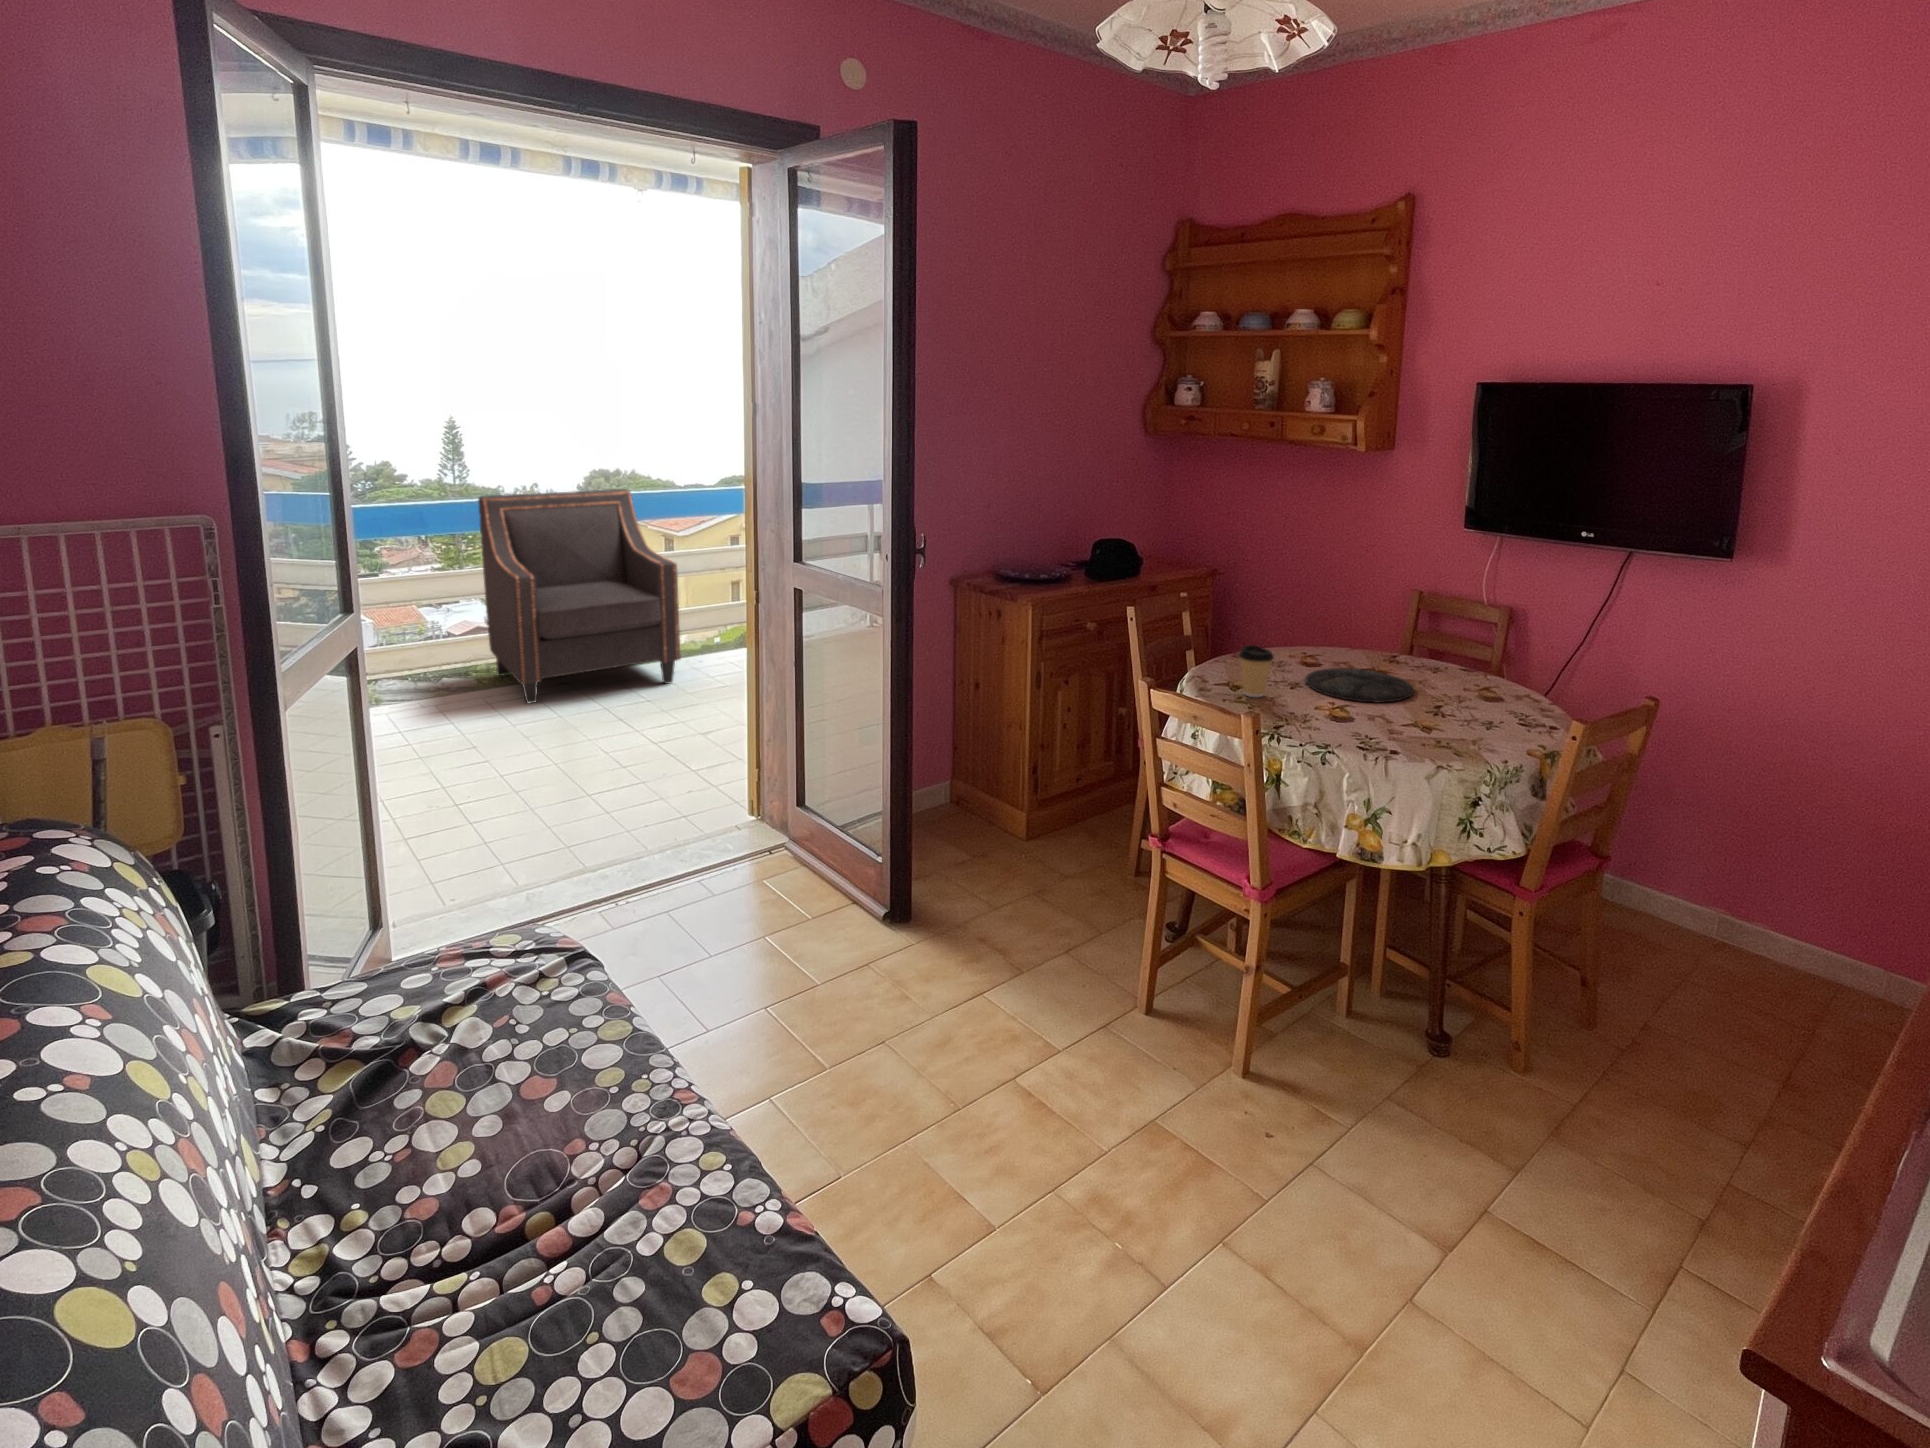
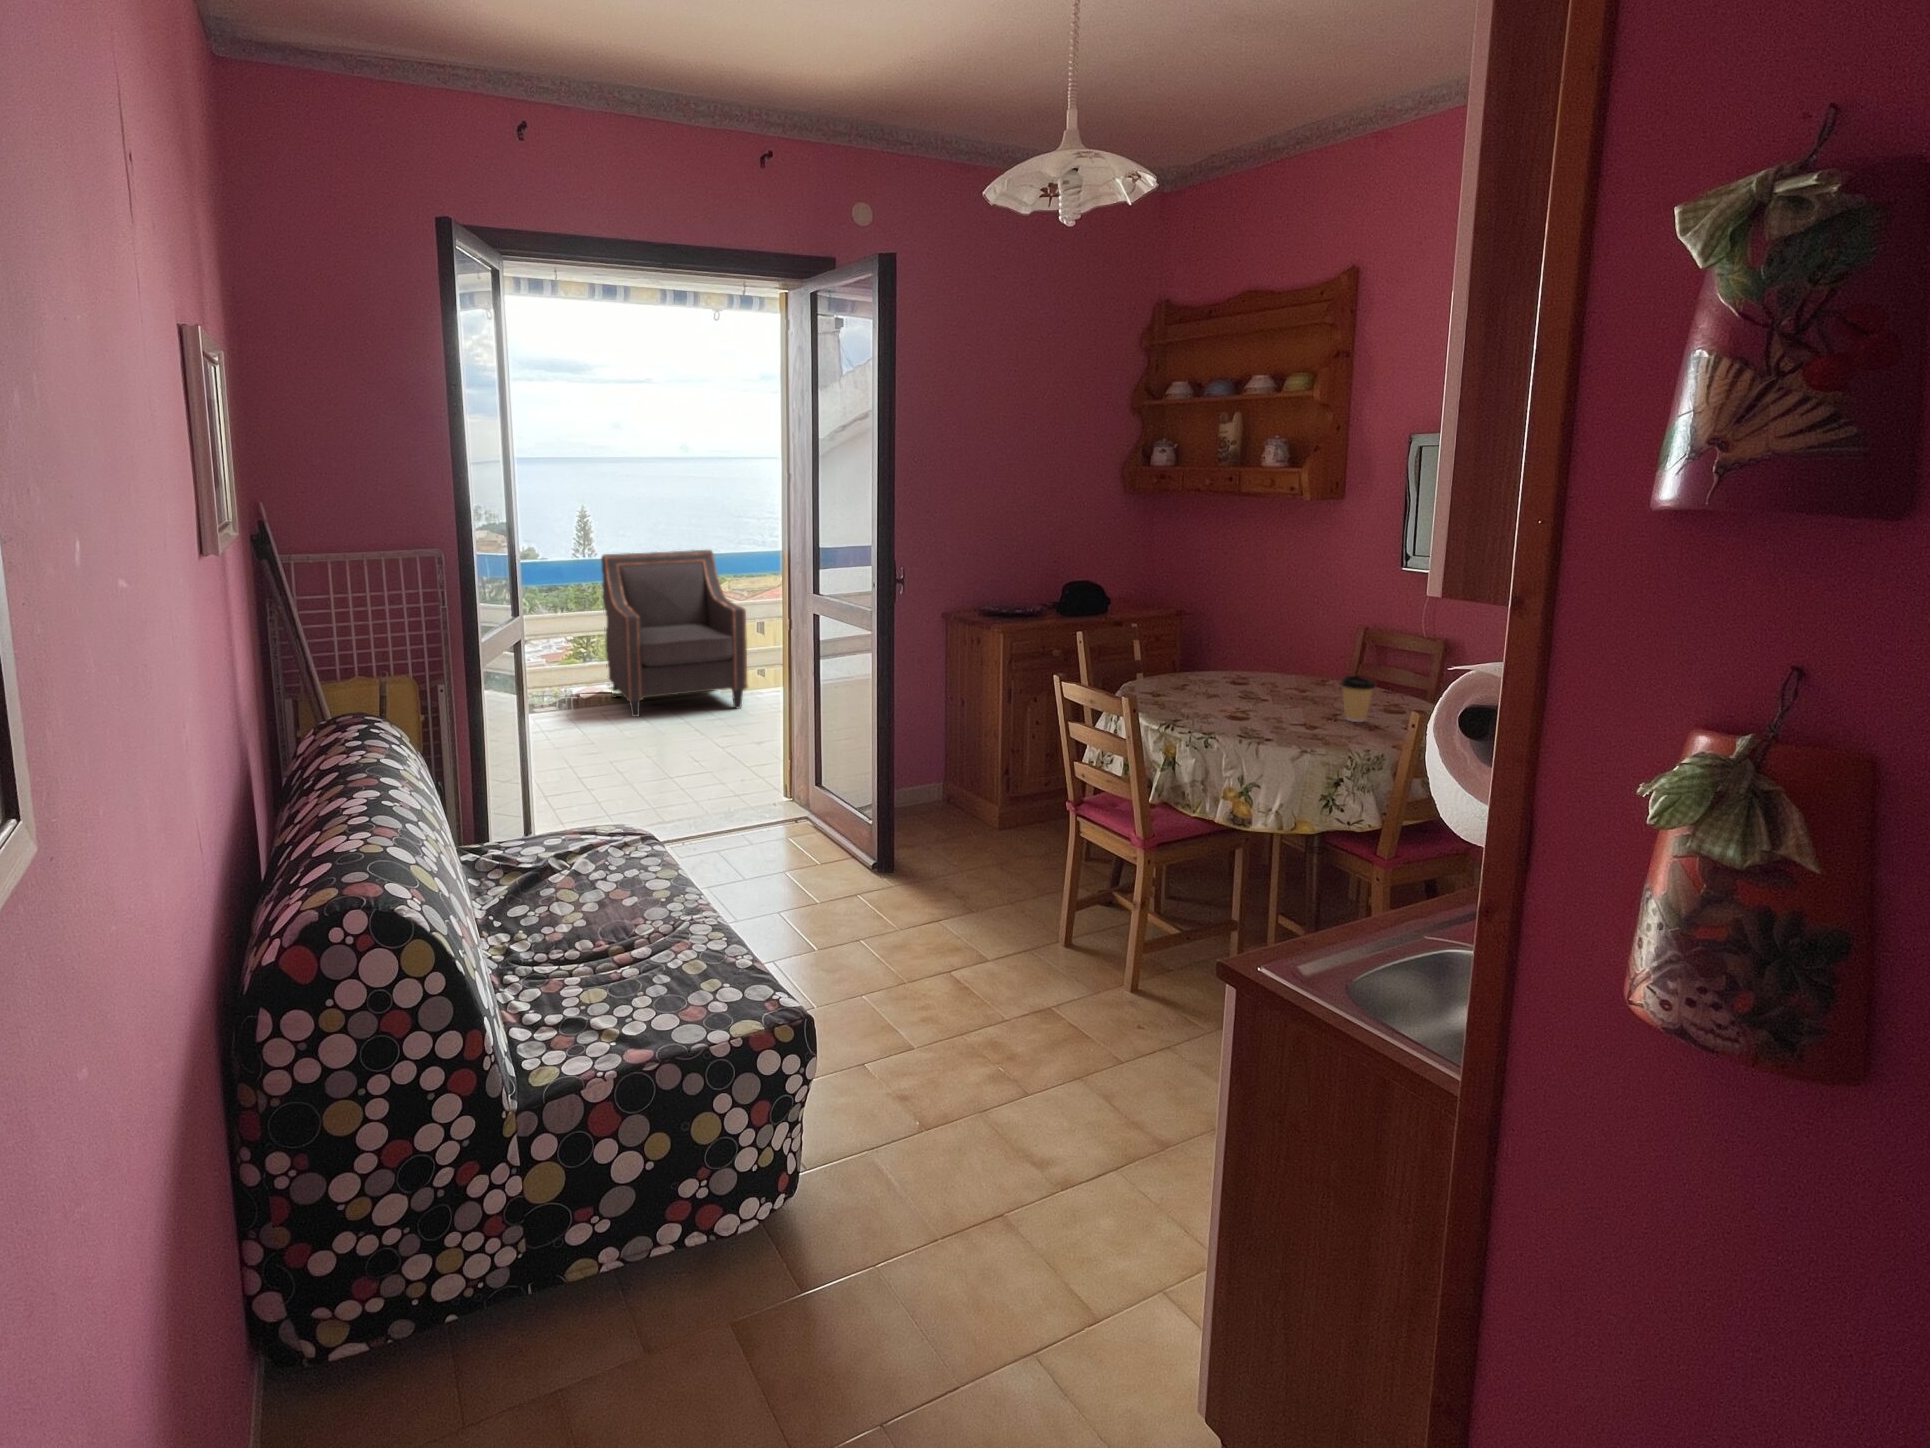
coffee cup: present [1239,645,1274,697] -> present [1341,676,1375,722]
plate: present [1306,668,1414,702] -> none [1220,683,1317,708]

